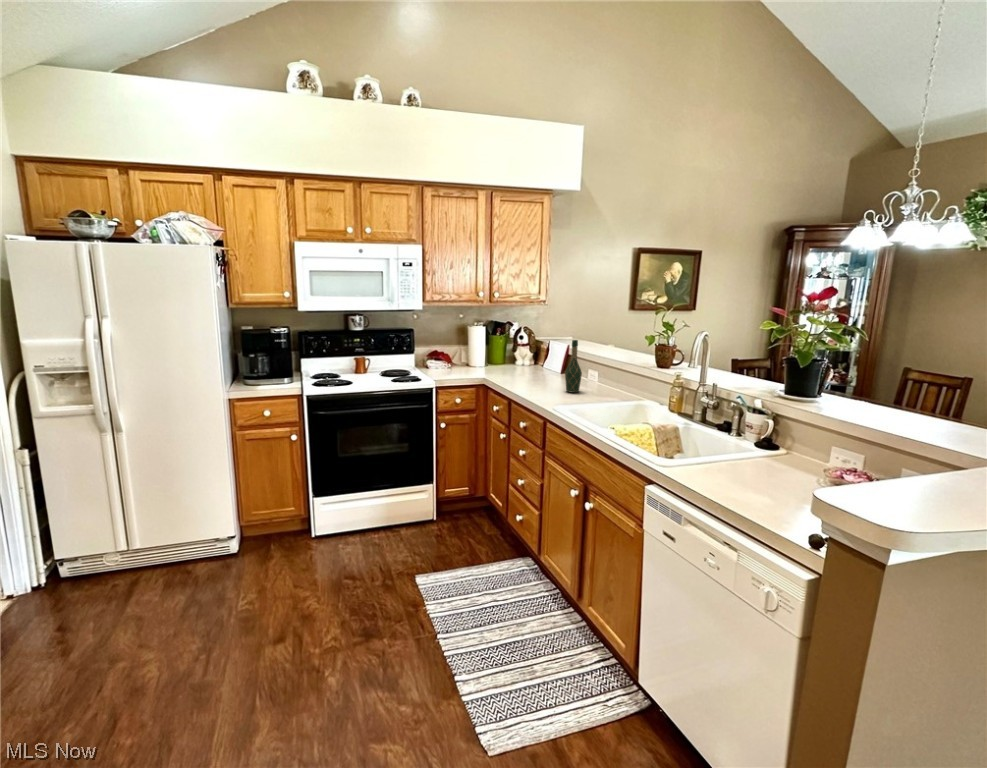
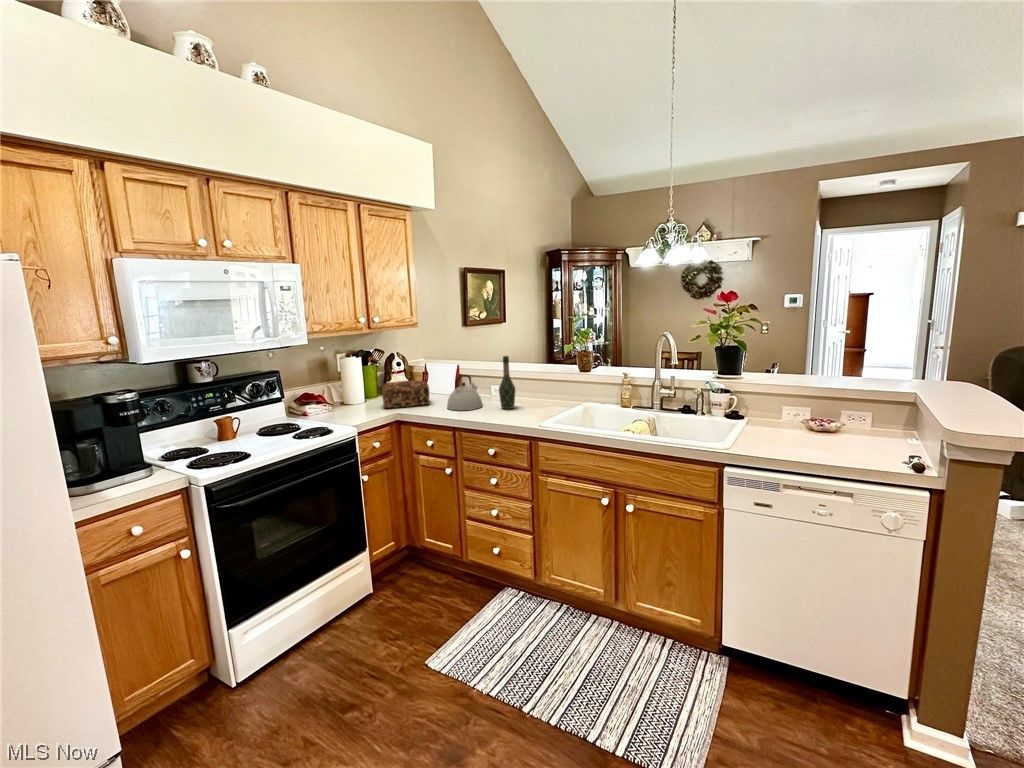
bread loaf: none [484,351,529,376] -> present [382,380,429,408]
kettle: none [526,354,561,387] -> present [447,375,482,411]

